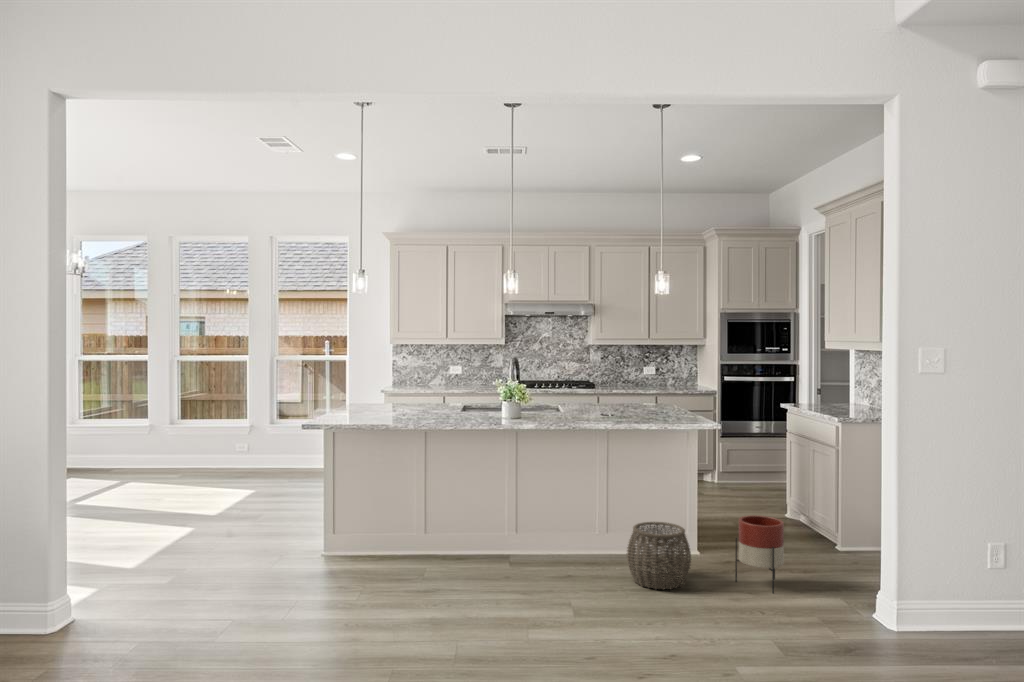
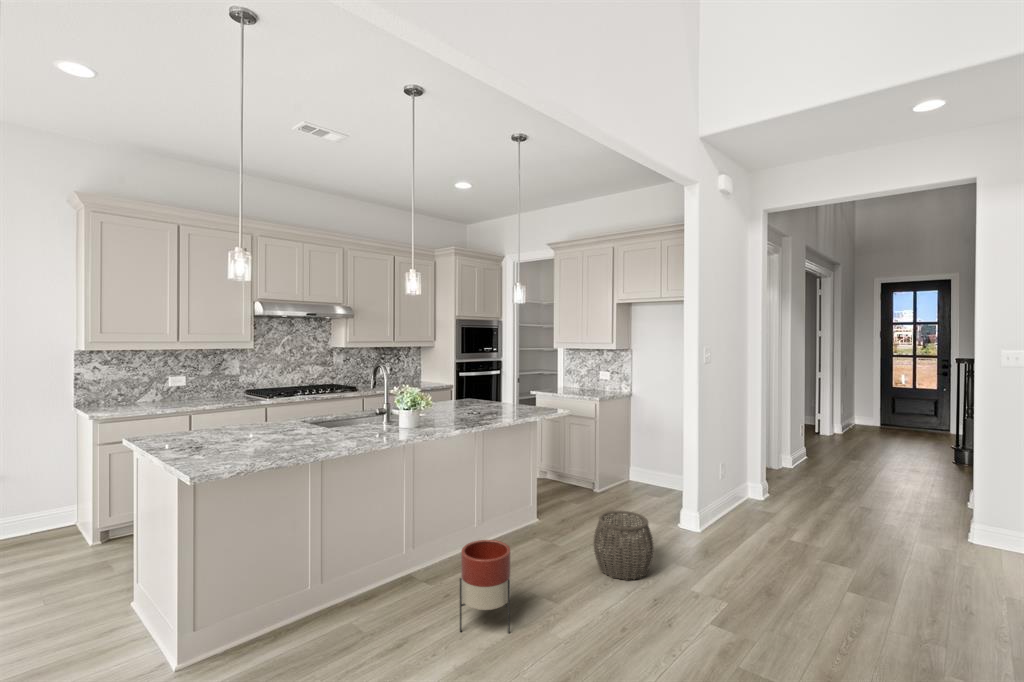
planter: present [735,515,784,593] -> present [460,540,511,633]

